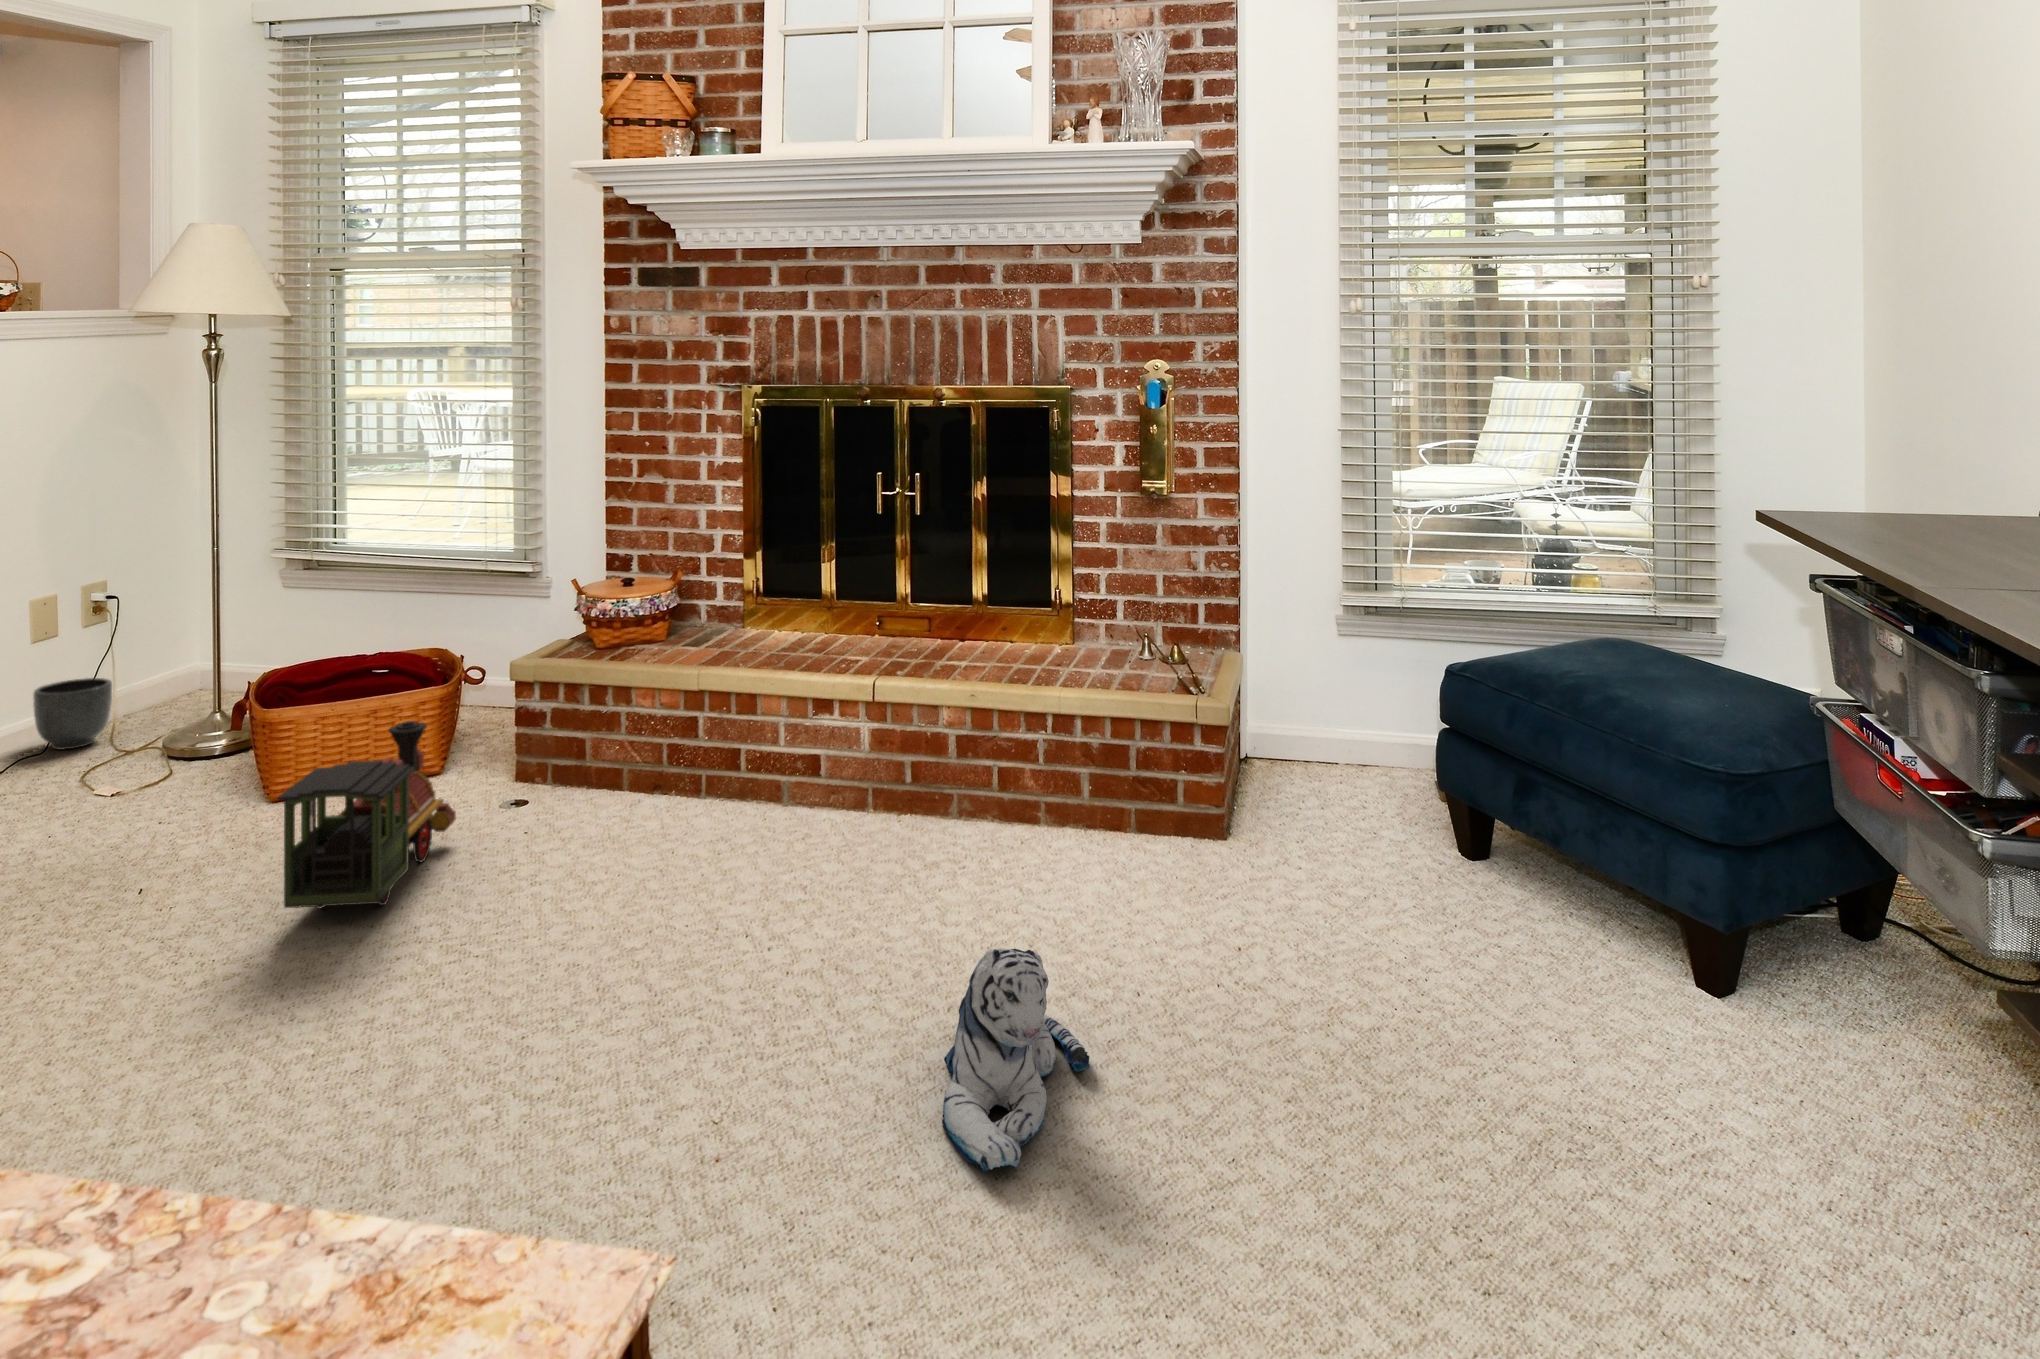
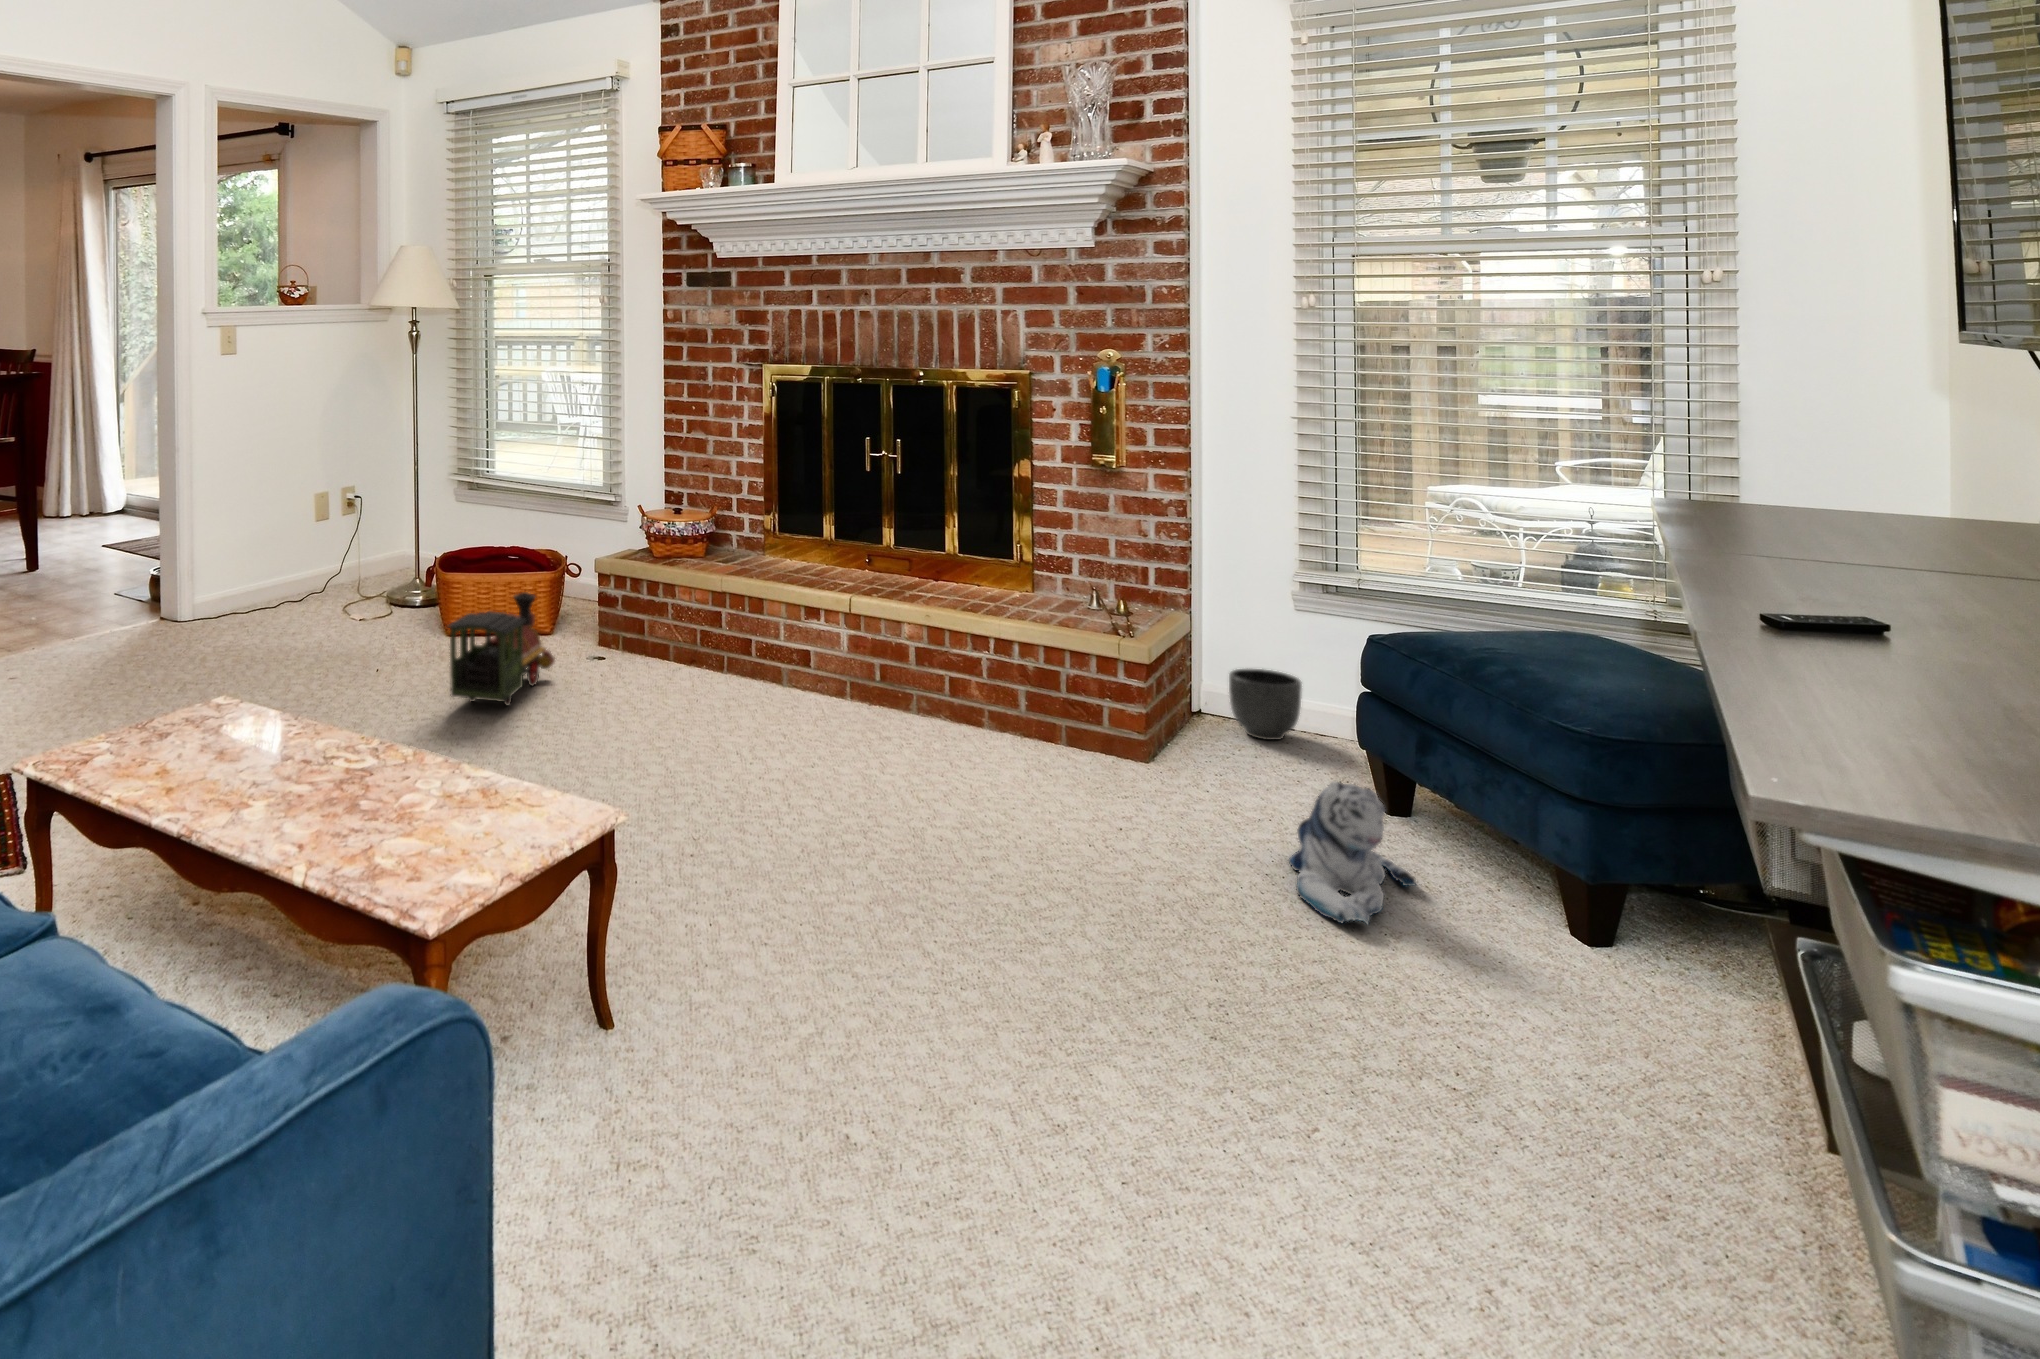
planter: present [33,678,112,749] -> present [1229,668,1302,740]
plush toy: present [942,948,1090,1172] -> present [1289,782,1415,924]

